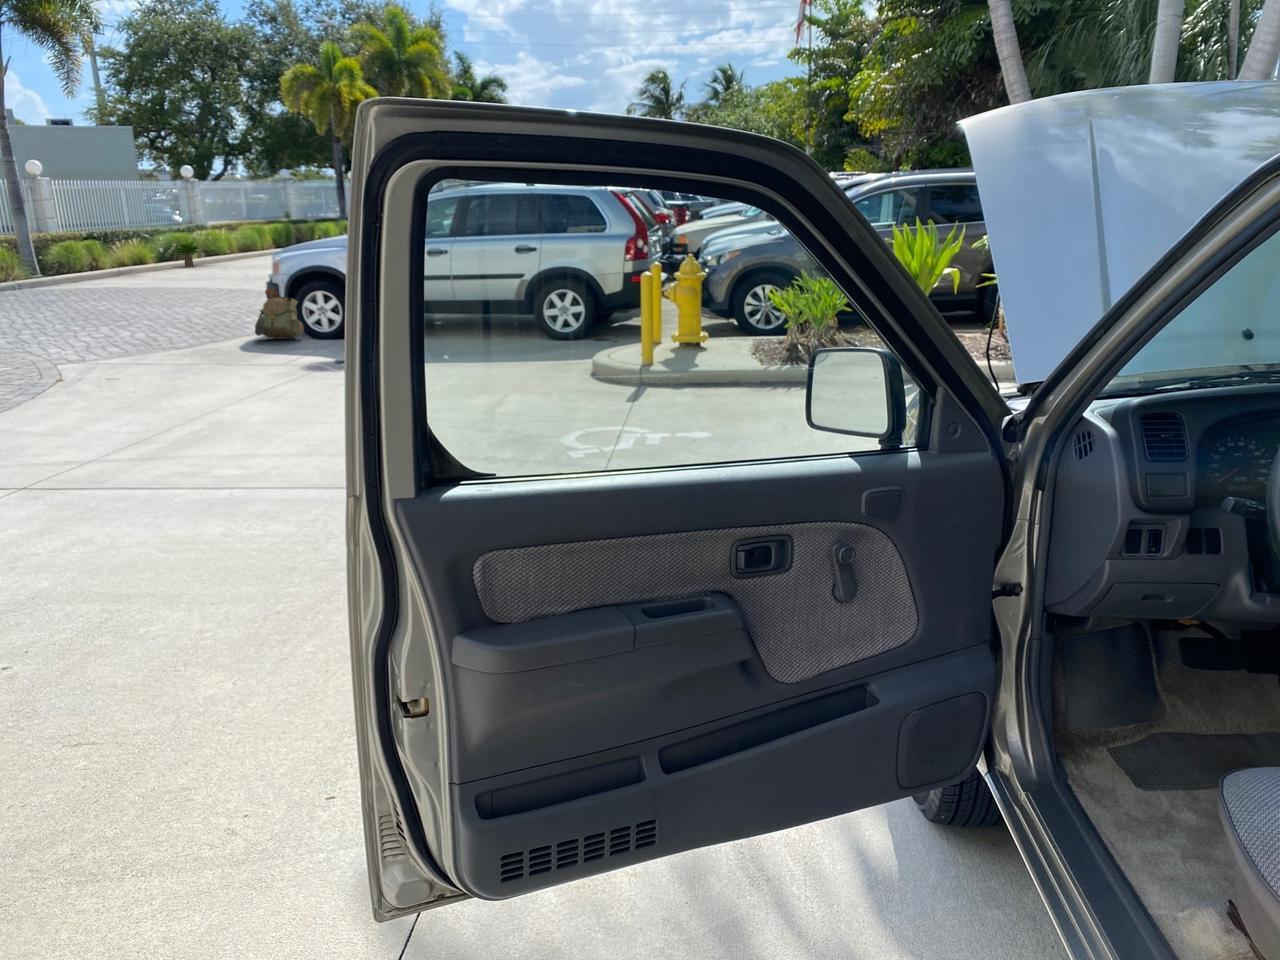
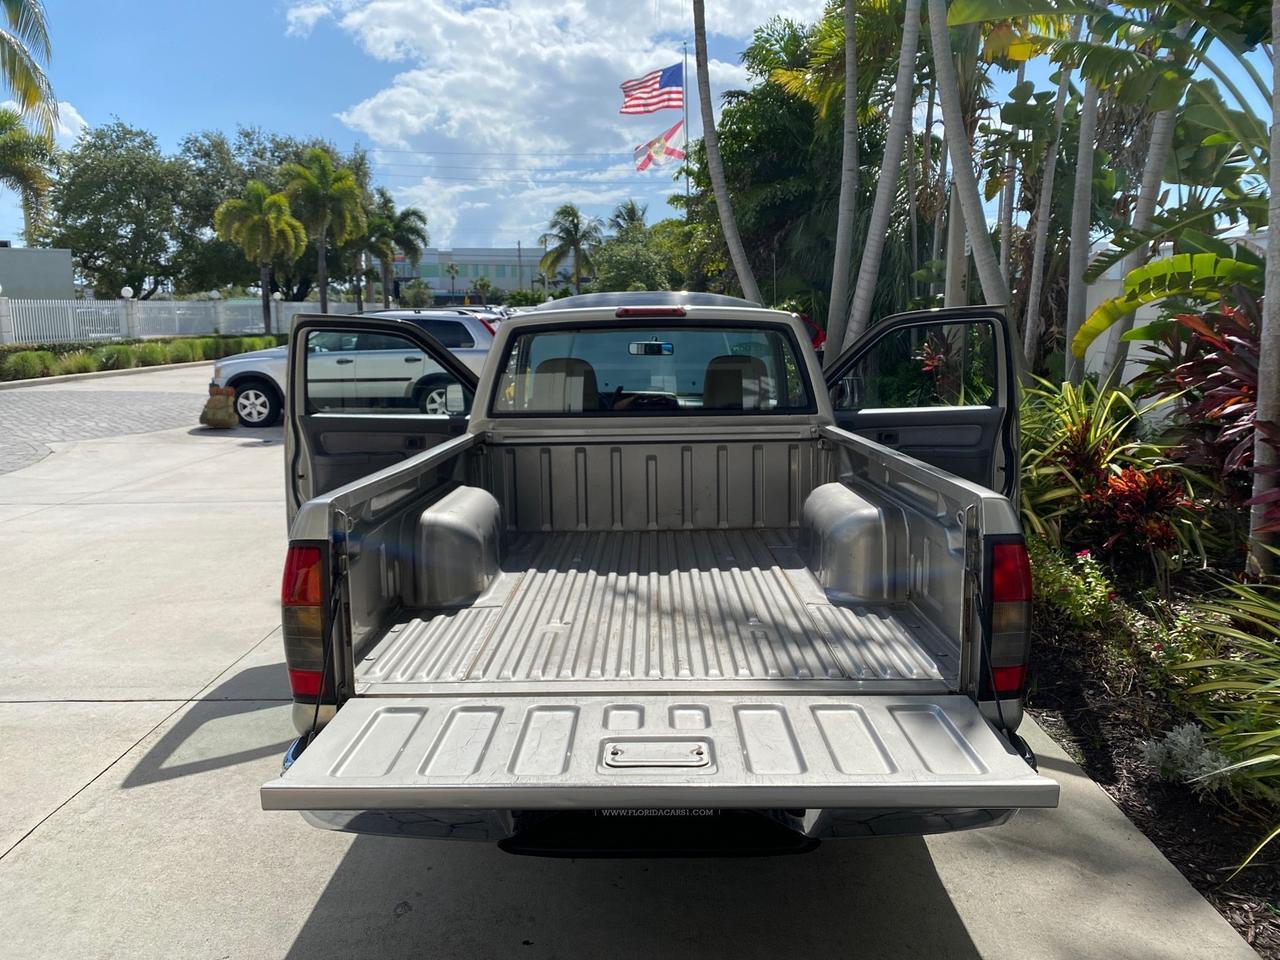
potted plant: present [174,241,199,267] -> none [112,351,143,375]

